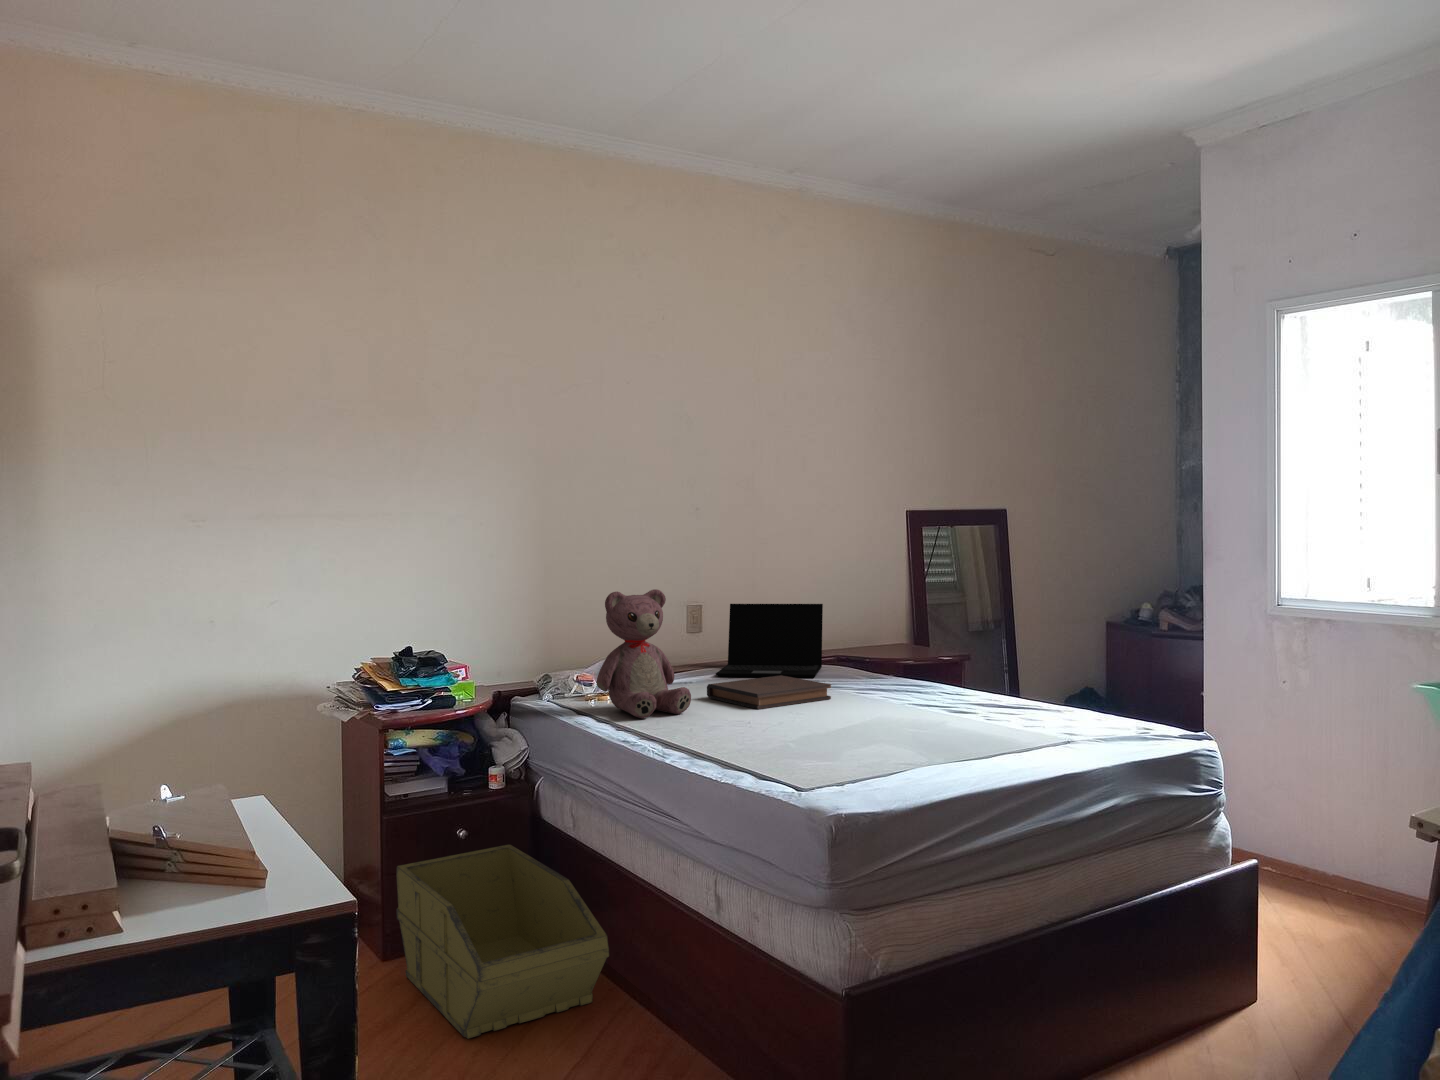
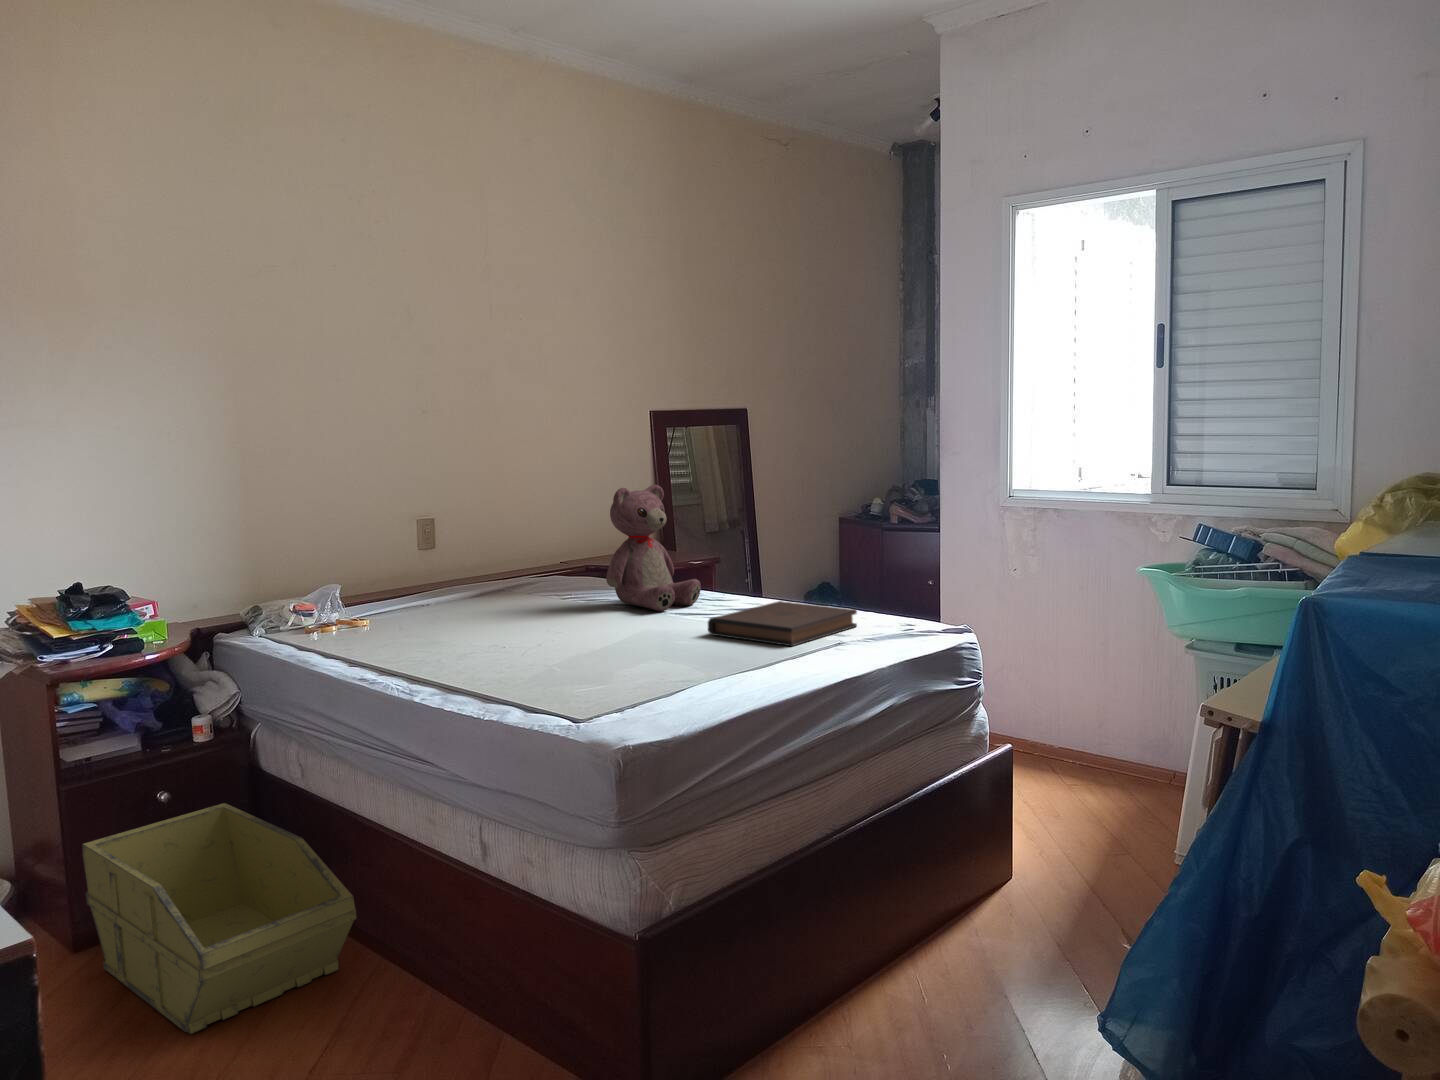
teddy bear: present [597,589,691,719] -> present [606,485,701,611]
laptop: present [716,604,823,678] -> none [453,512,568,596]
book: present [707,675,831,709] -> present [708,601,857,646]

